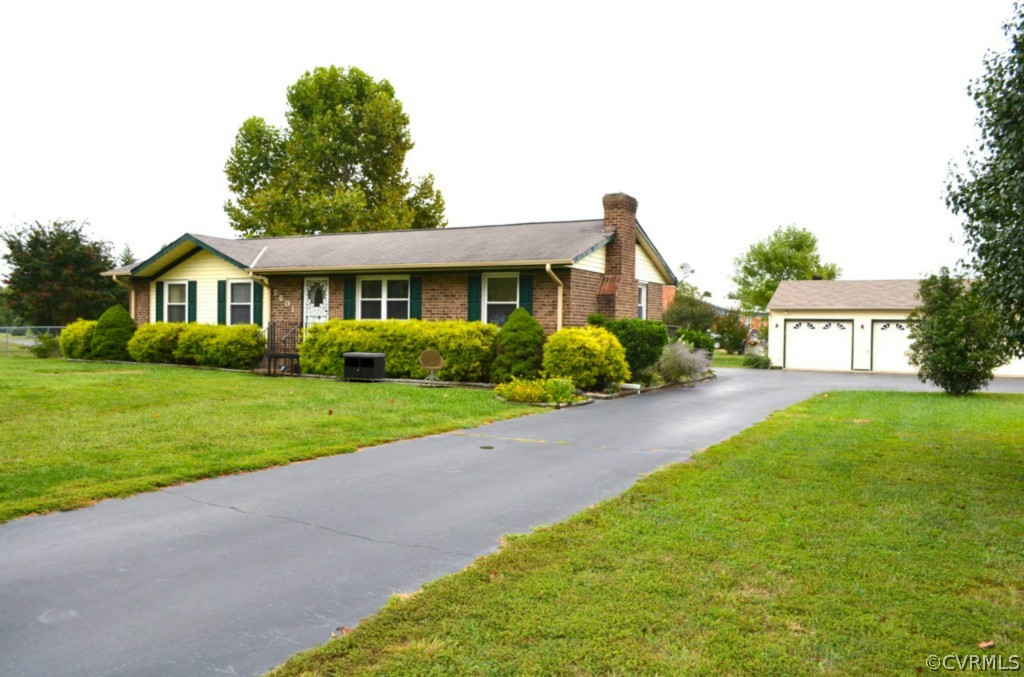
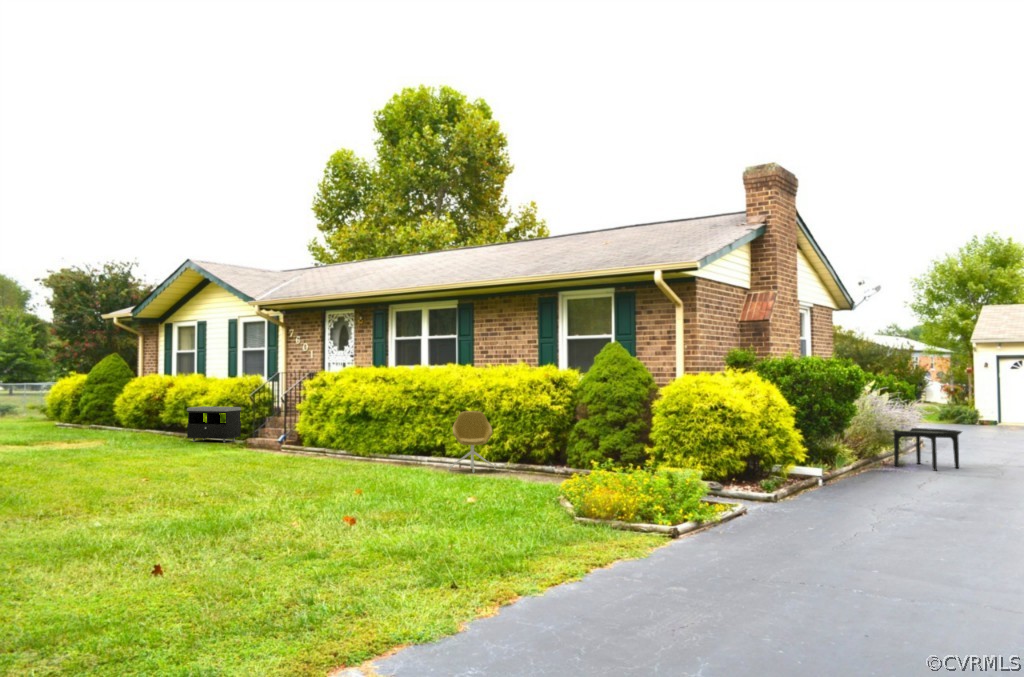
storage bench: present [343,352,386,382] -> present [187,407,241,442]
round table: present [265,353,302,377] -> present [892,428,962,471]

